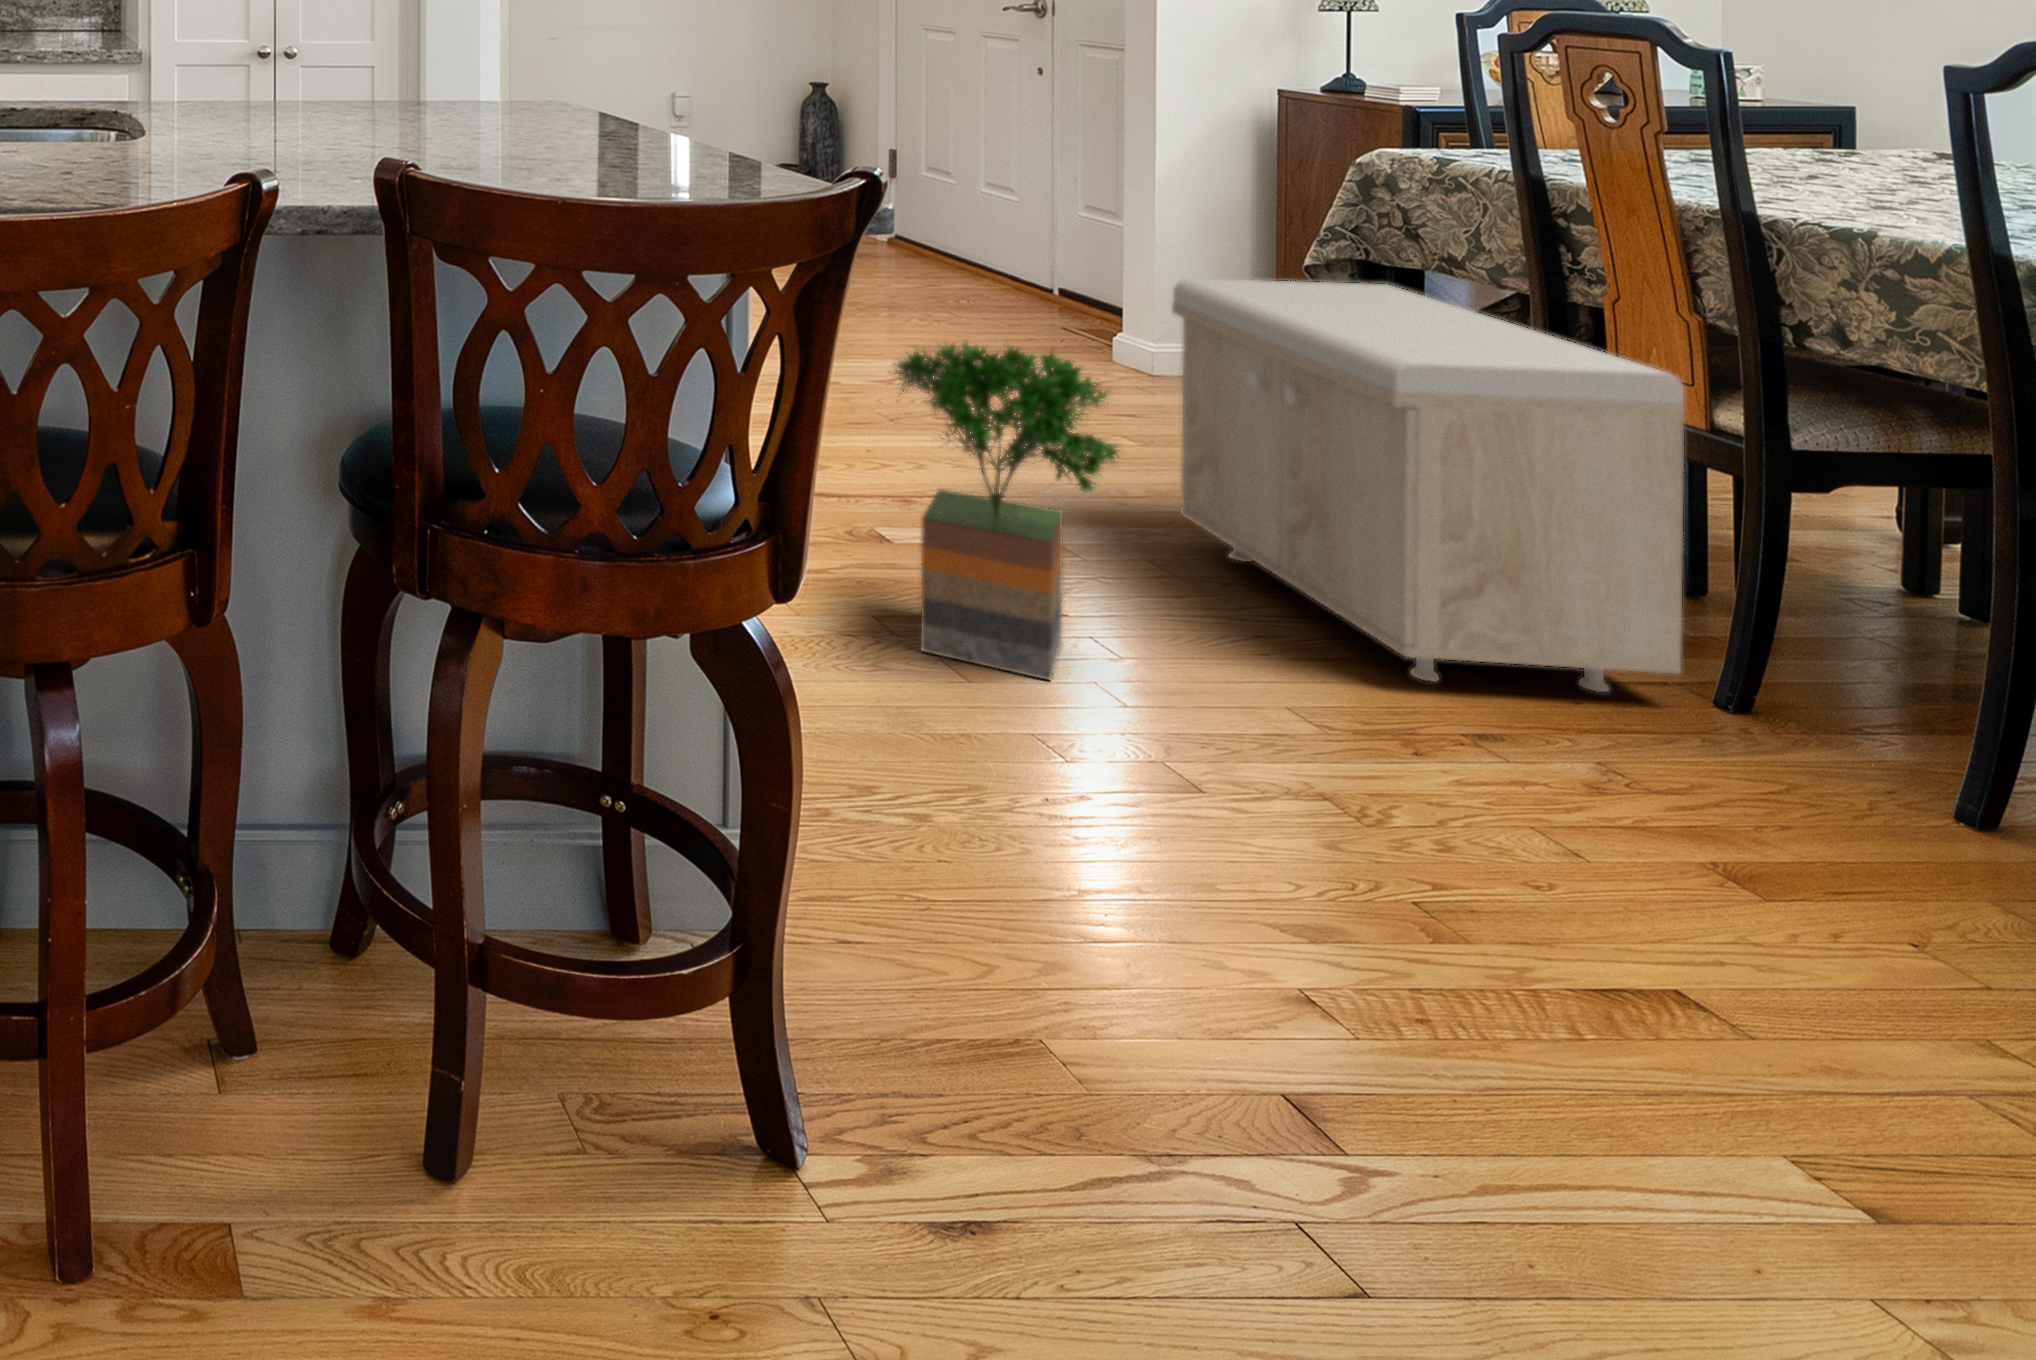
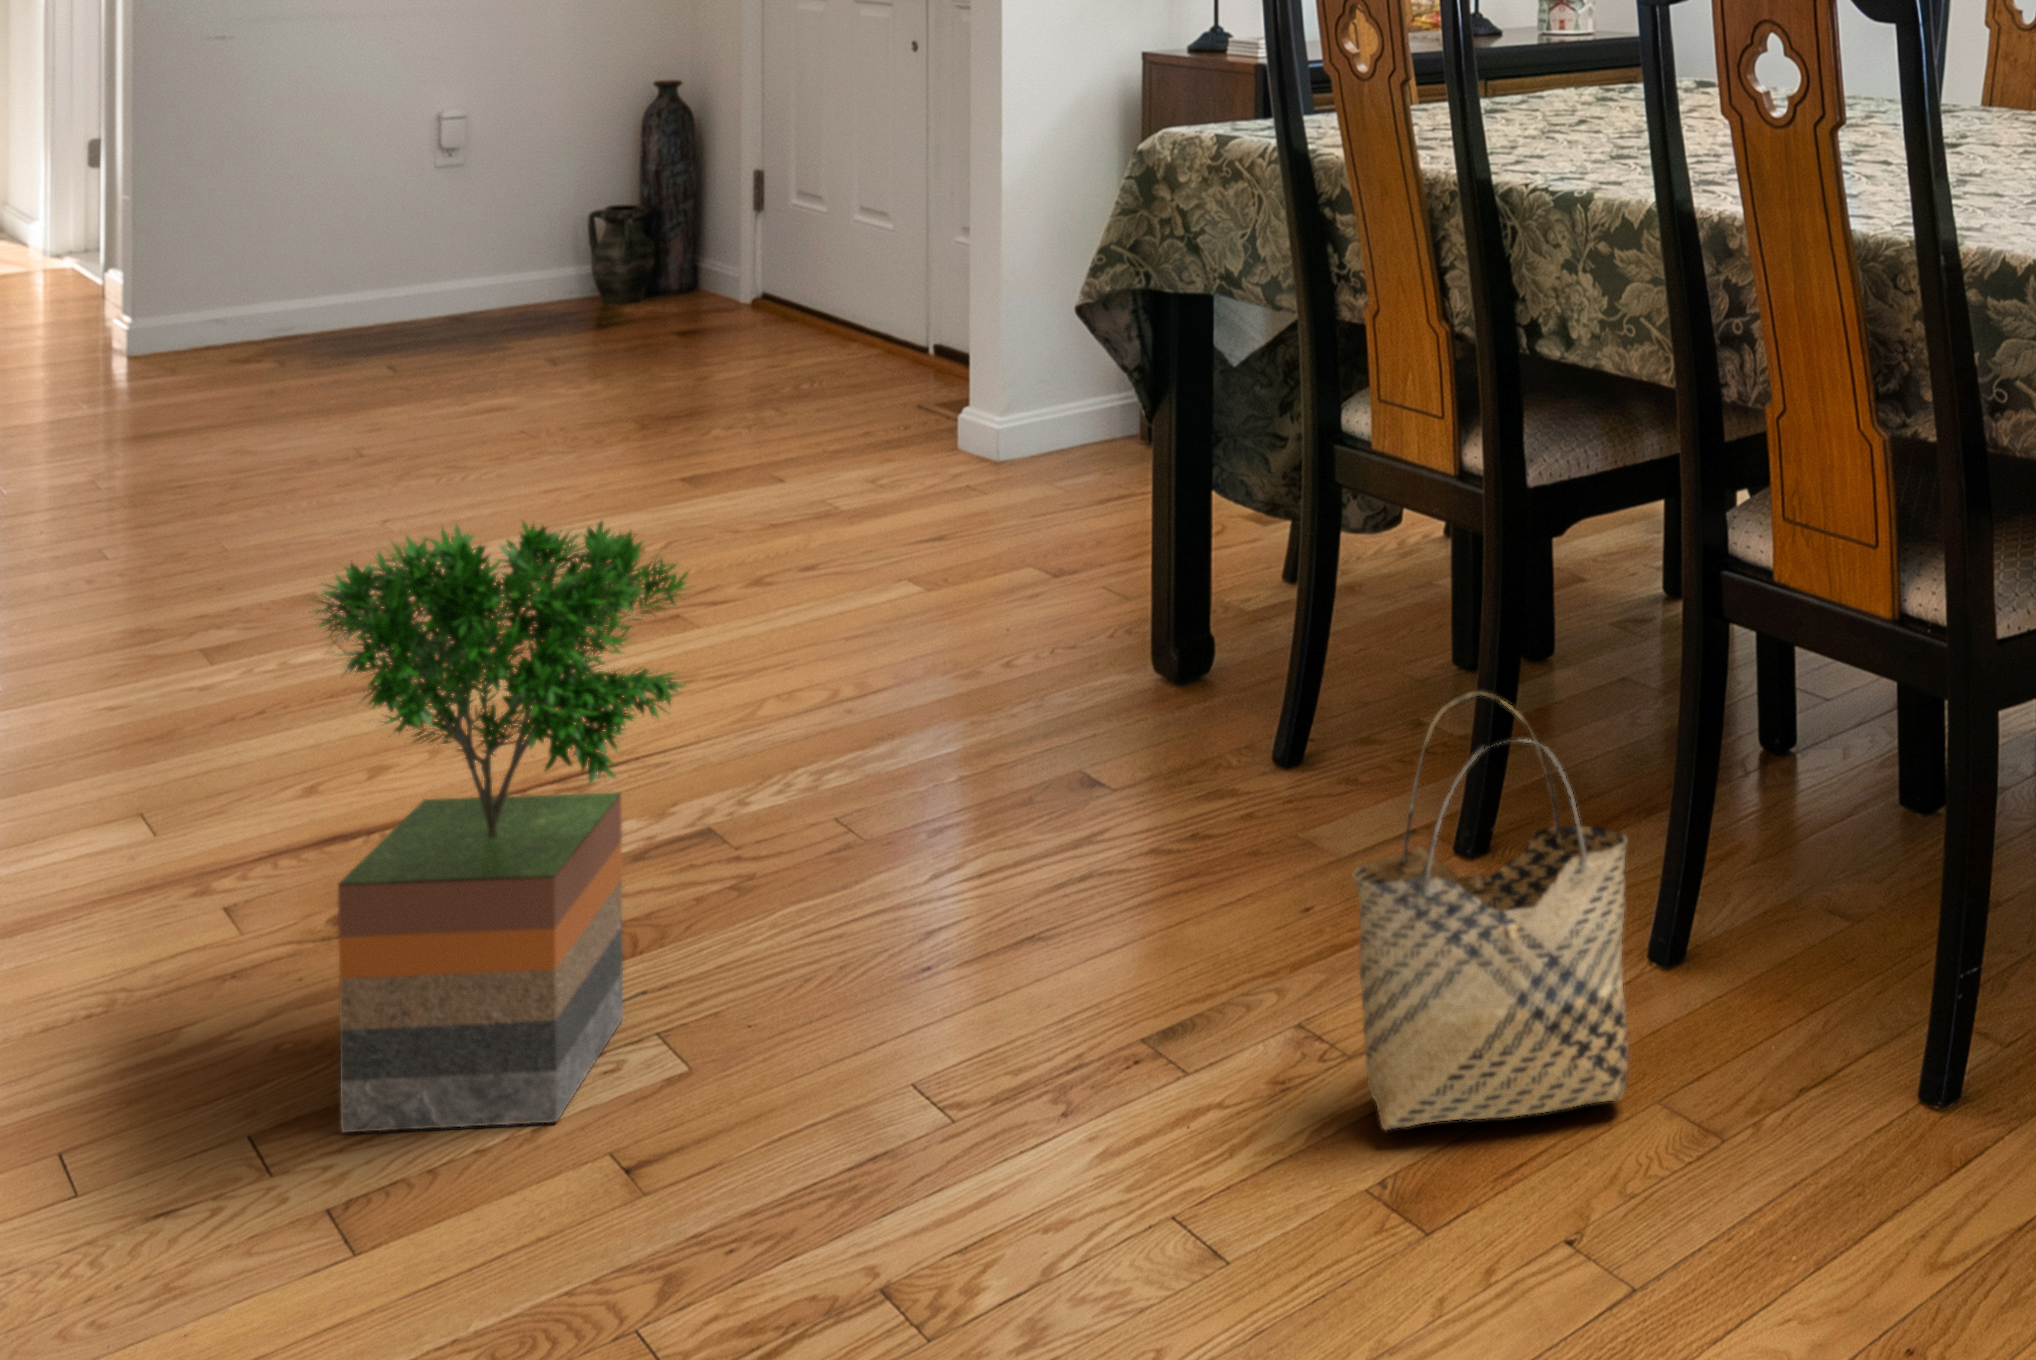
storage bench: present [1172,278,1684,692] -> none [890,317,1417,917]
woven basket: none [1679,572,1961,895] -> present [1352,691,1628,1130]

